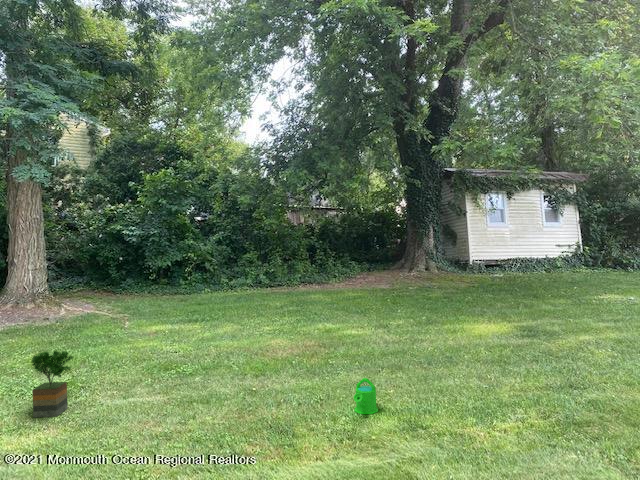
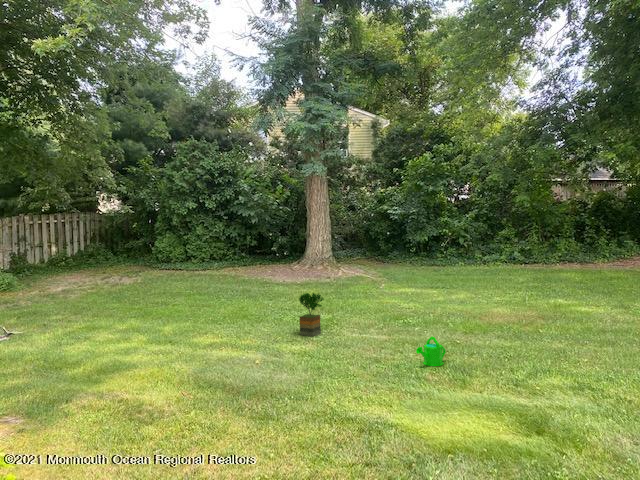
watering can: present [354,378,378,414] -> present [416,336,446,366]

